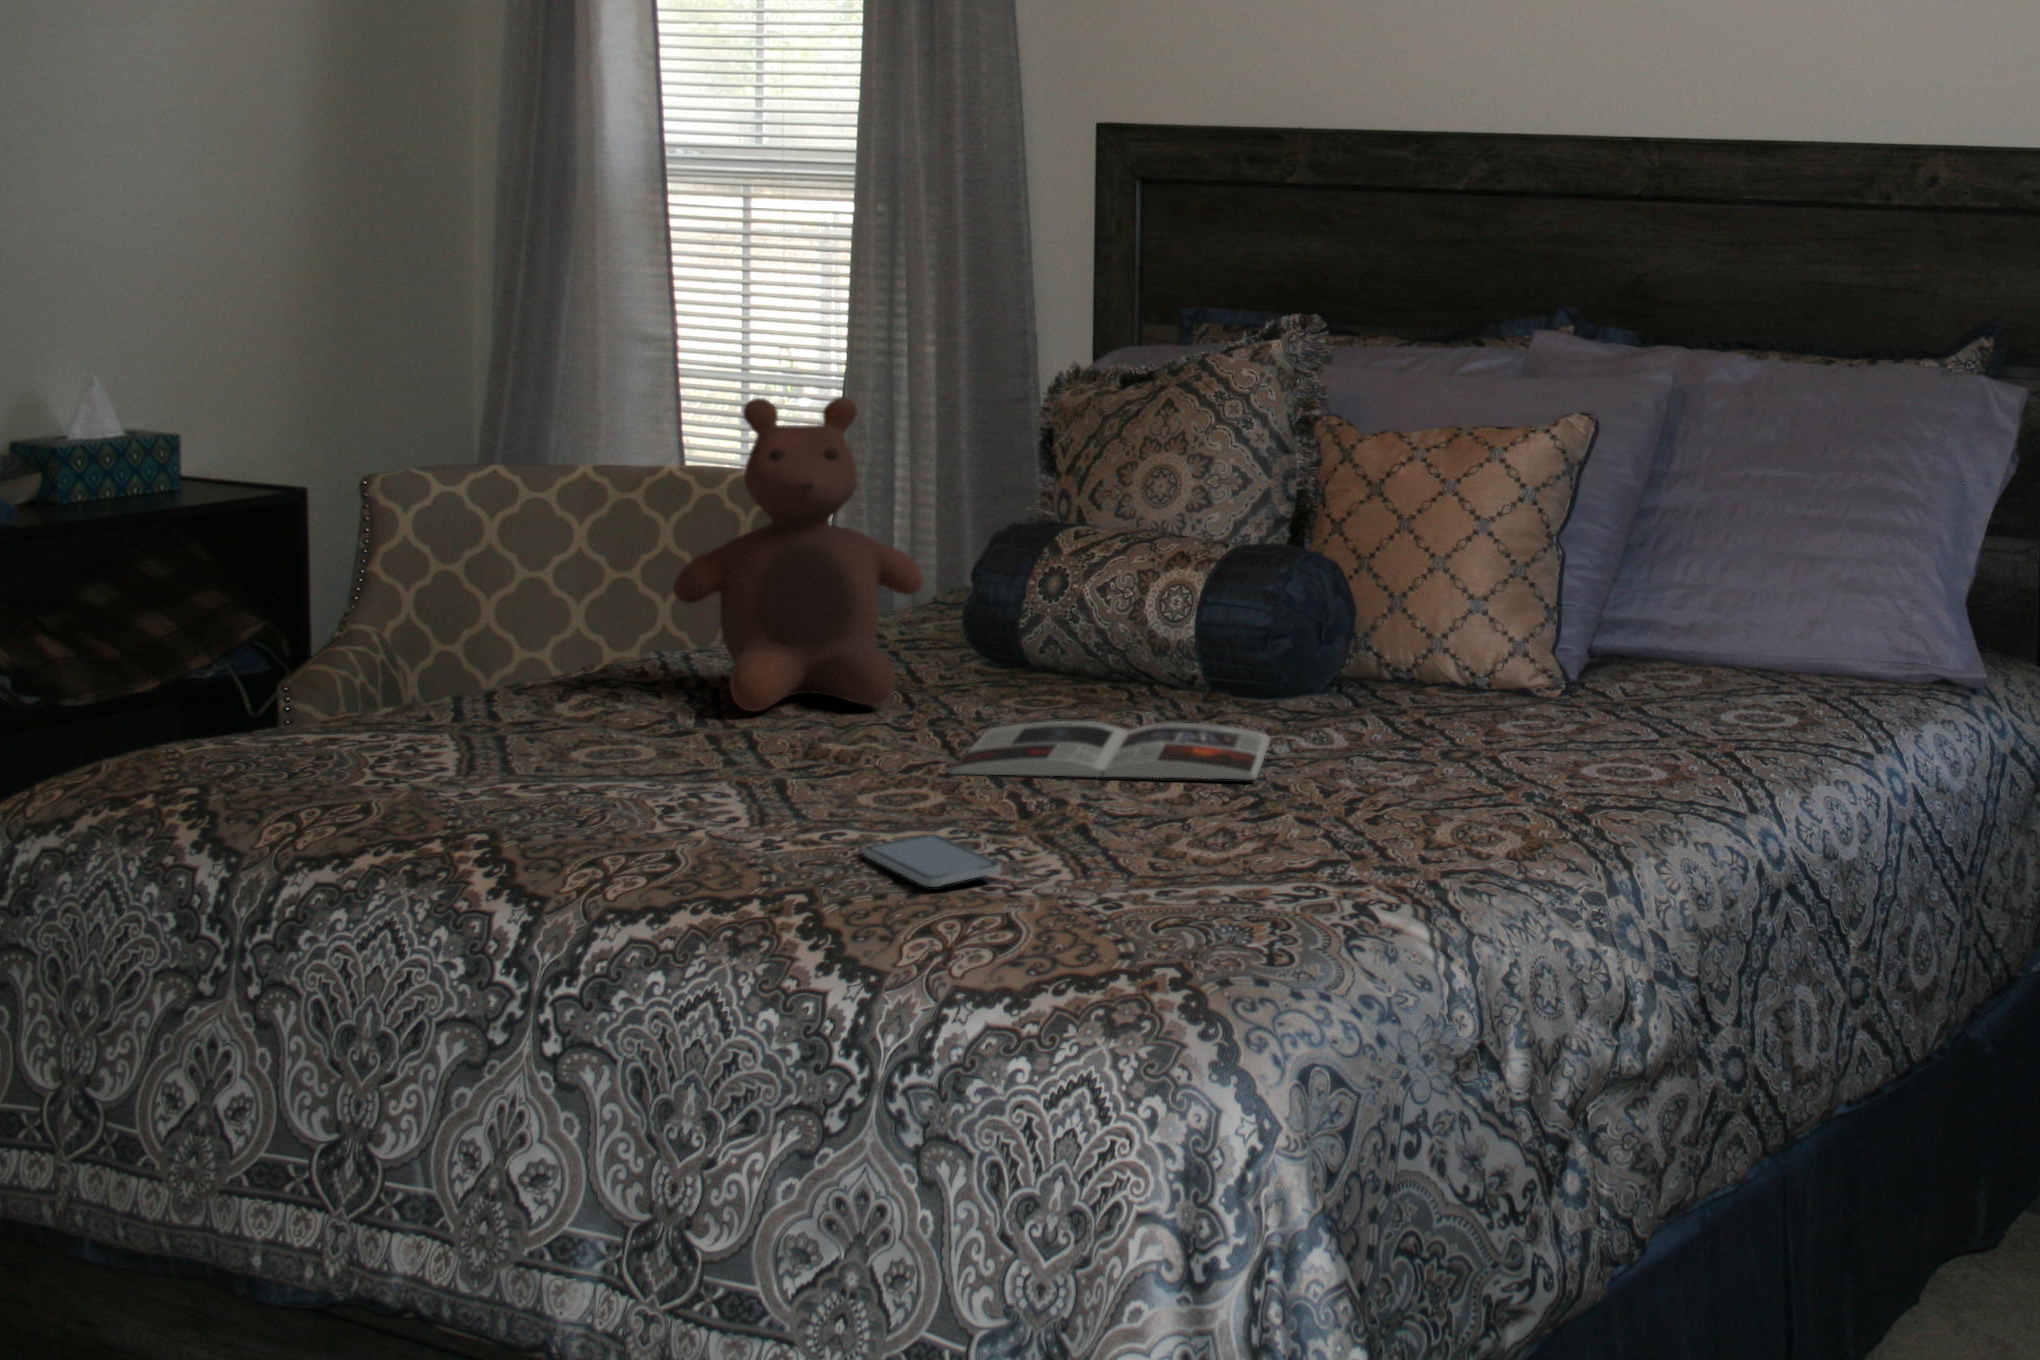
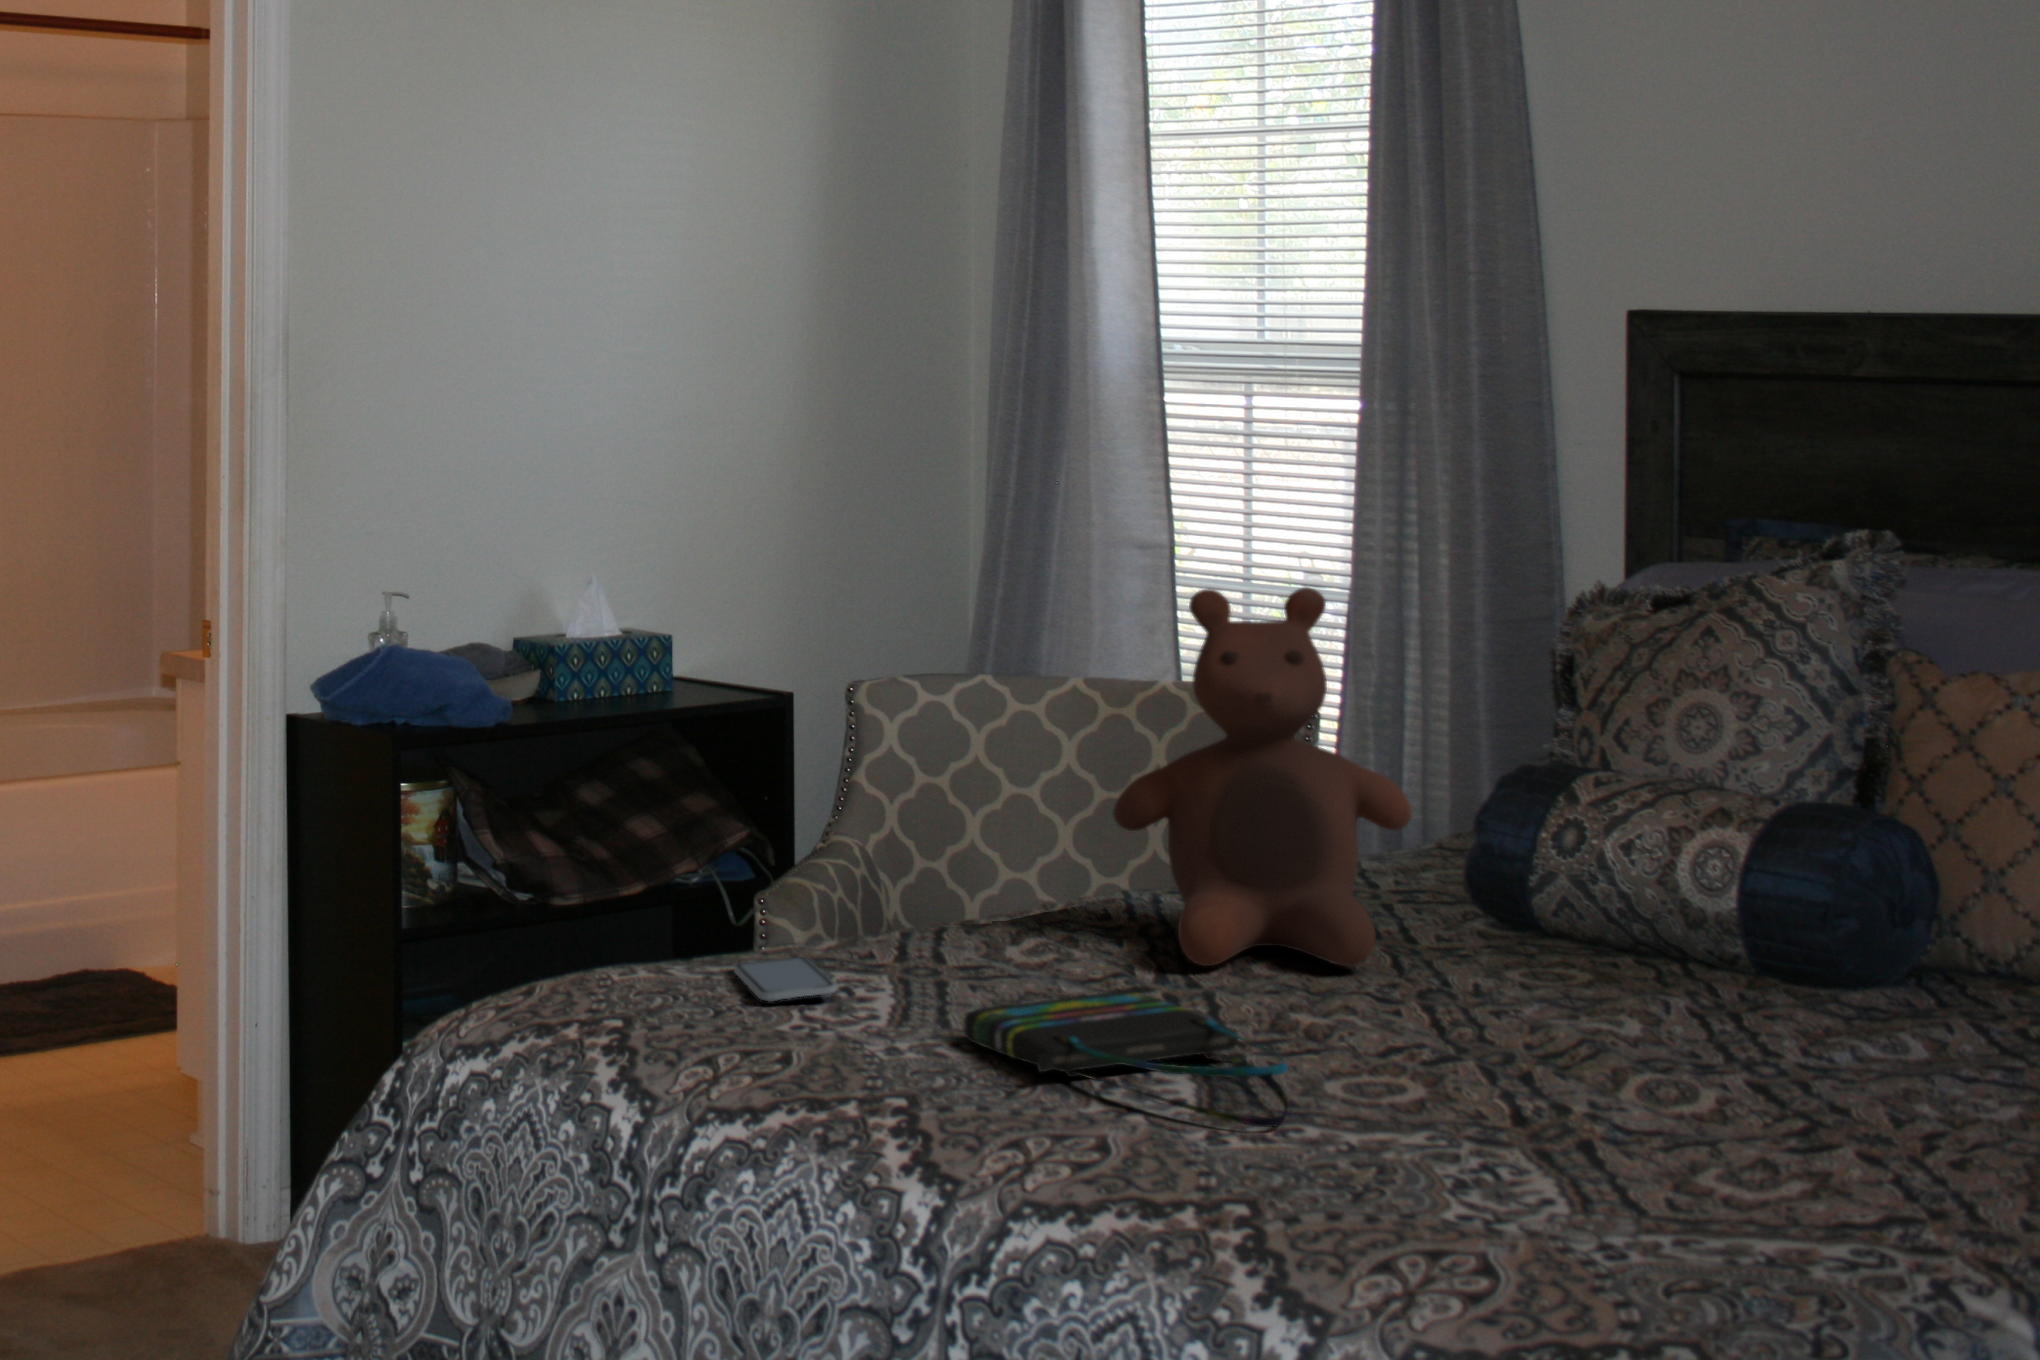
magazine: present [949,721,1270,780] -> none [1431,1003,1866,1102]
tote bag: none [544,732,838,832] -> present [964,991,1289,1127]
smartphone: present [863,834,1001,888] -> present [733,957,836,1002]

